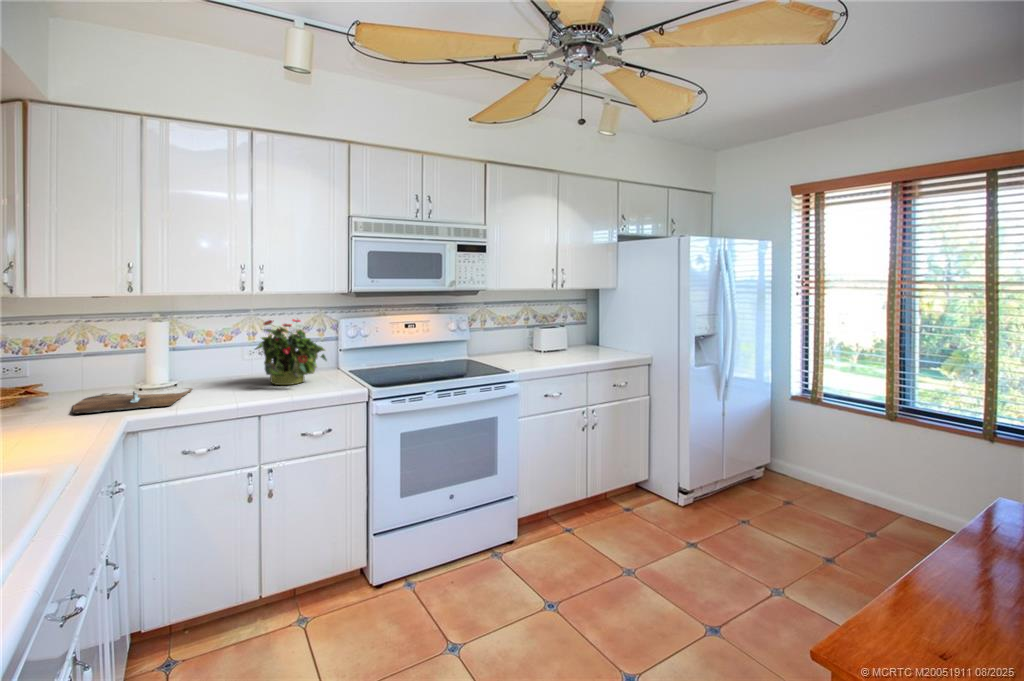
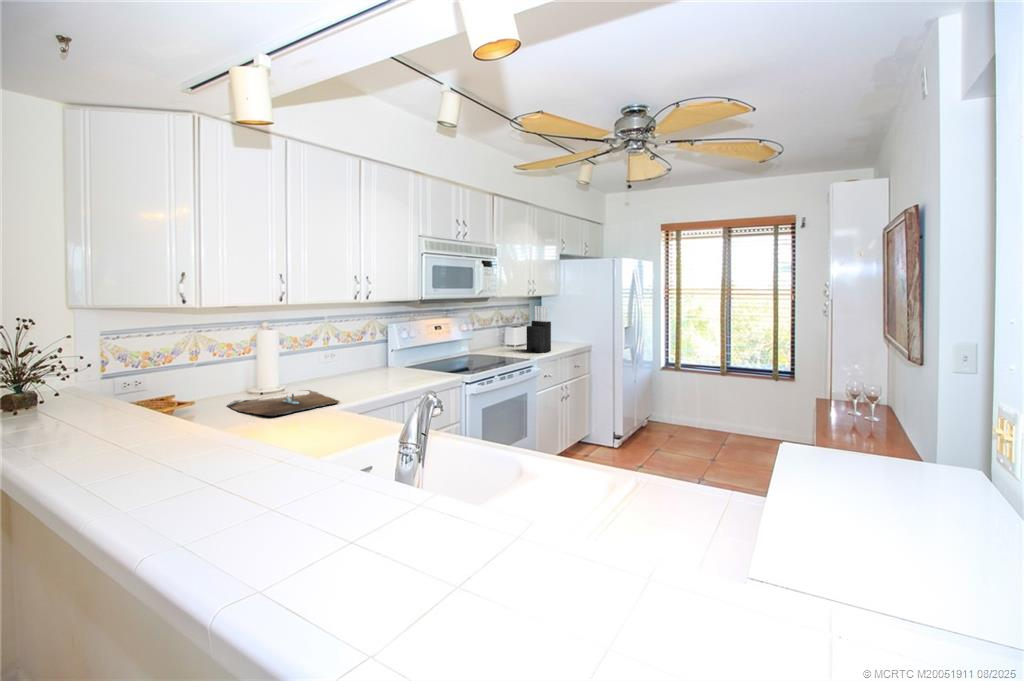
knife block: none [541,303,566,364] -> present [527,306,551,352]
potted plant: present [255,319,327,385] -> none [355,322,415,381]

